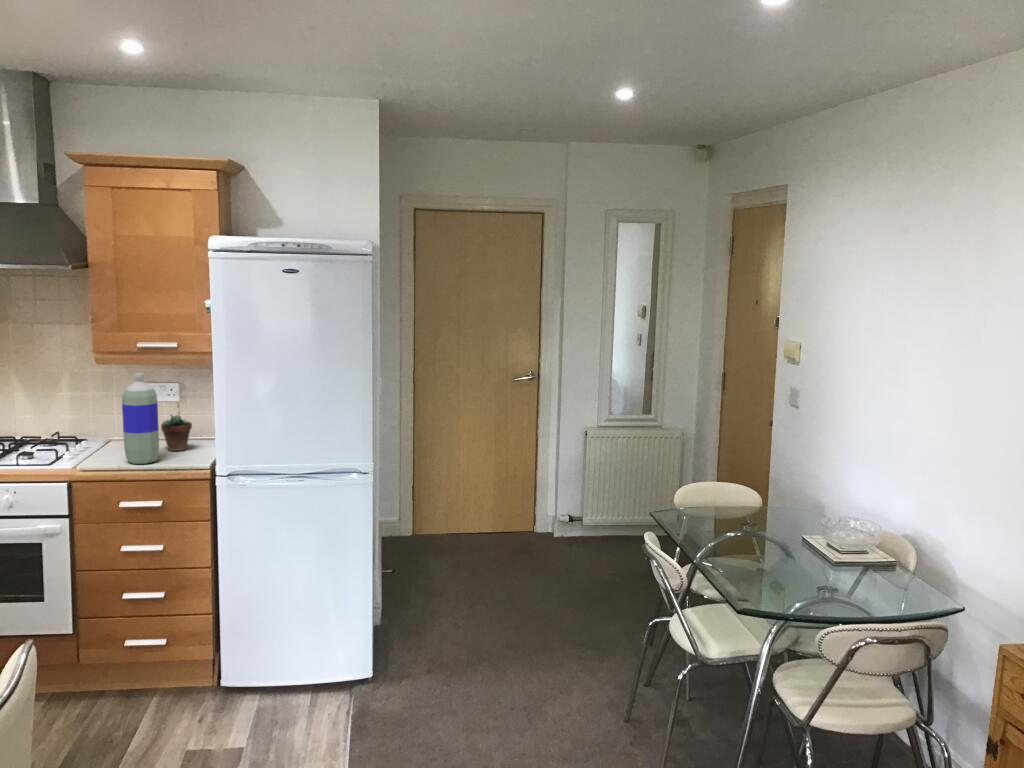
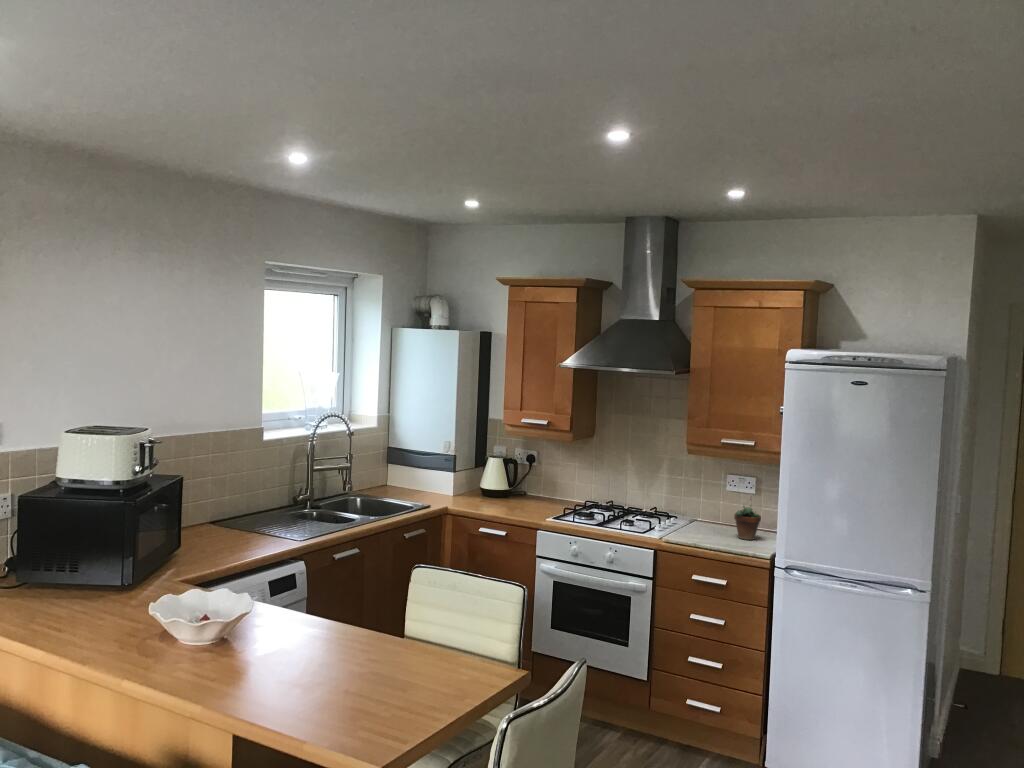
bottle: present [122,373,159,464] -> none [701,465,732,546]

